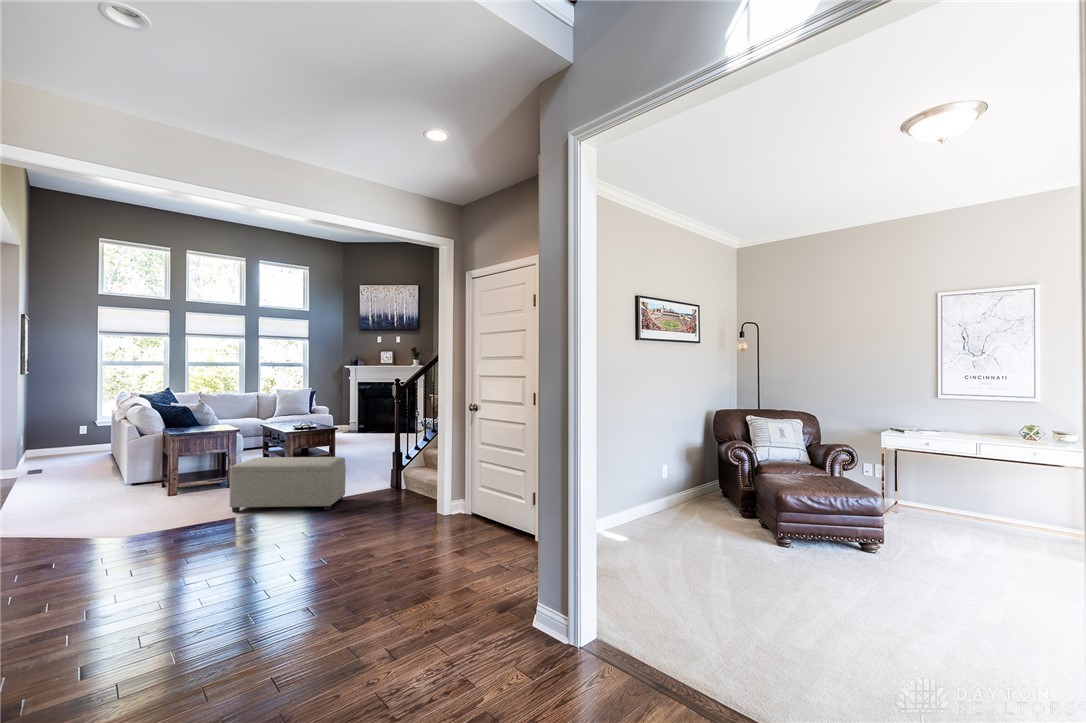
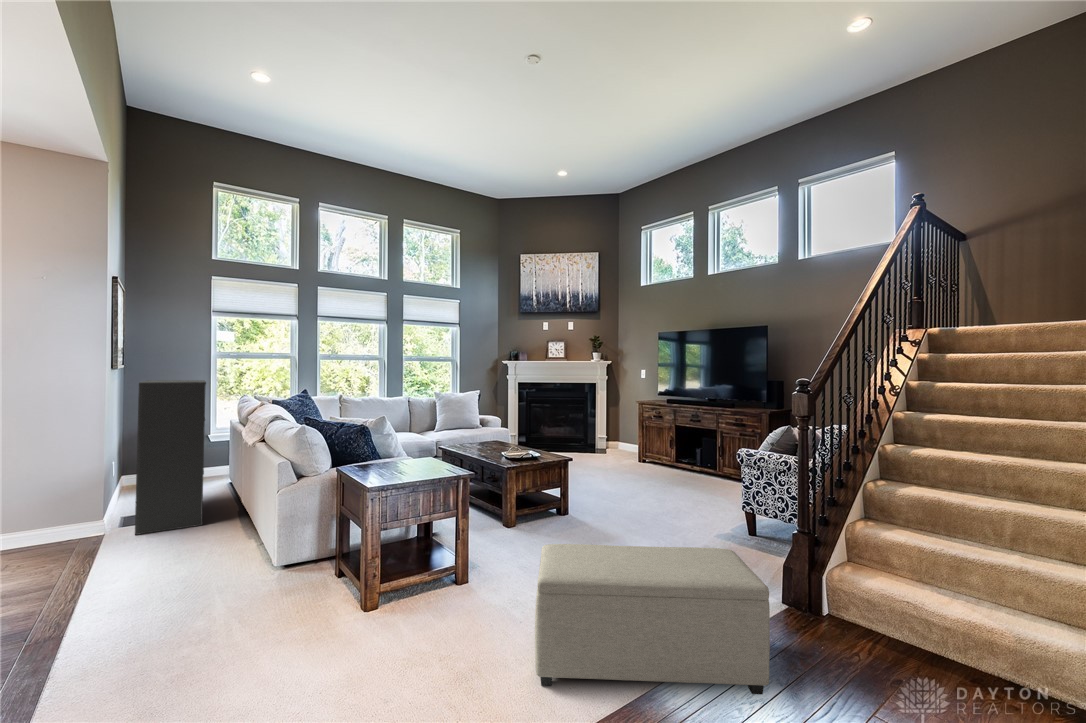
bookshelf: none [37,381,89,477] -> present [135,380,206,535]

